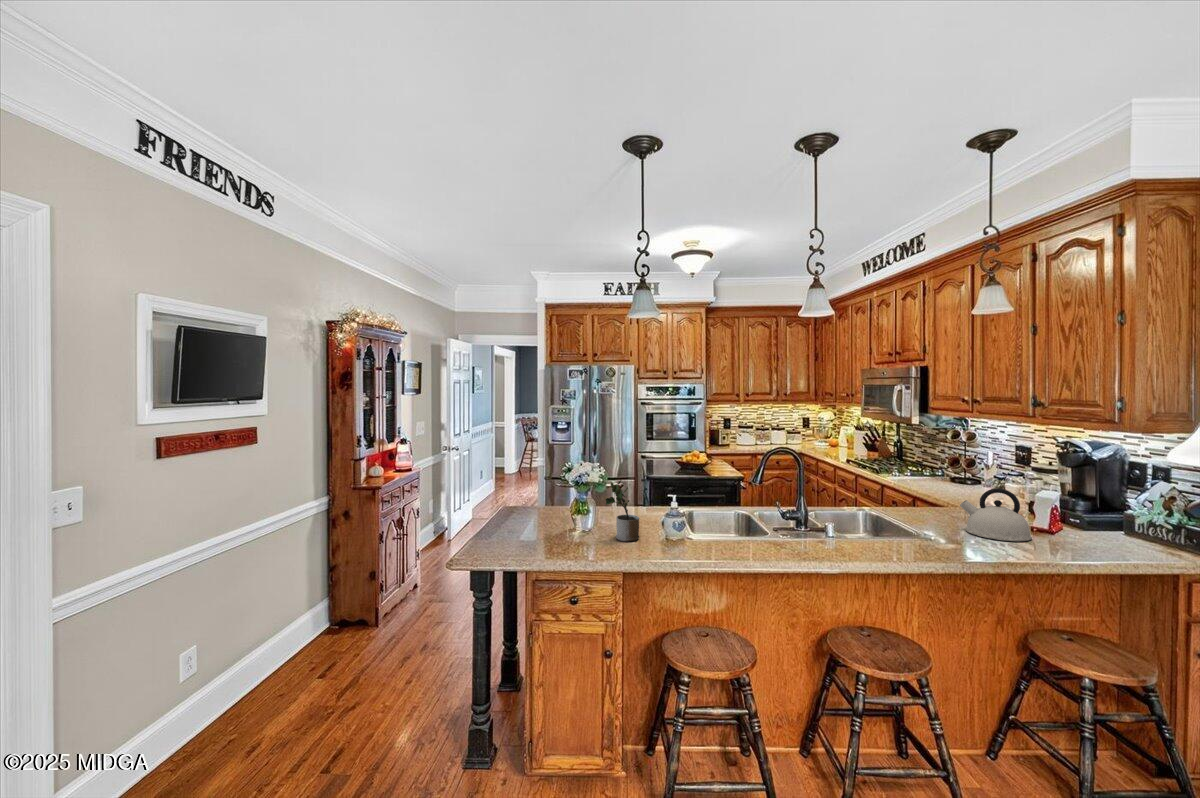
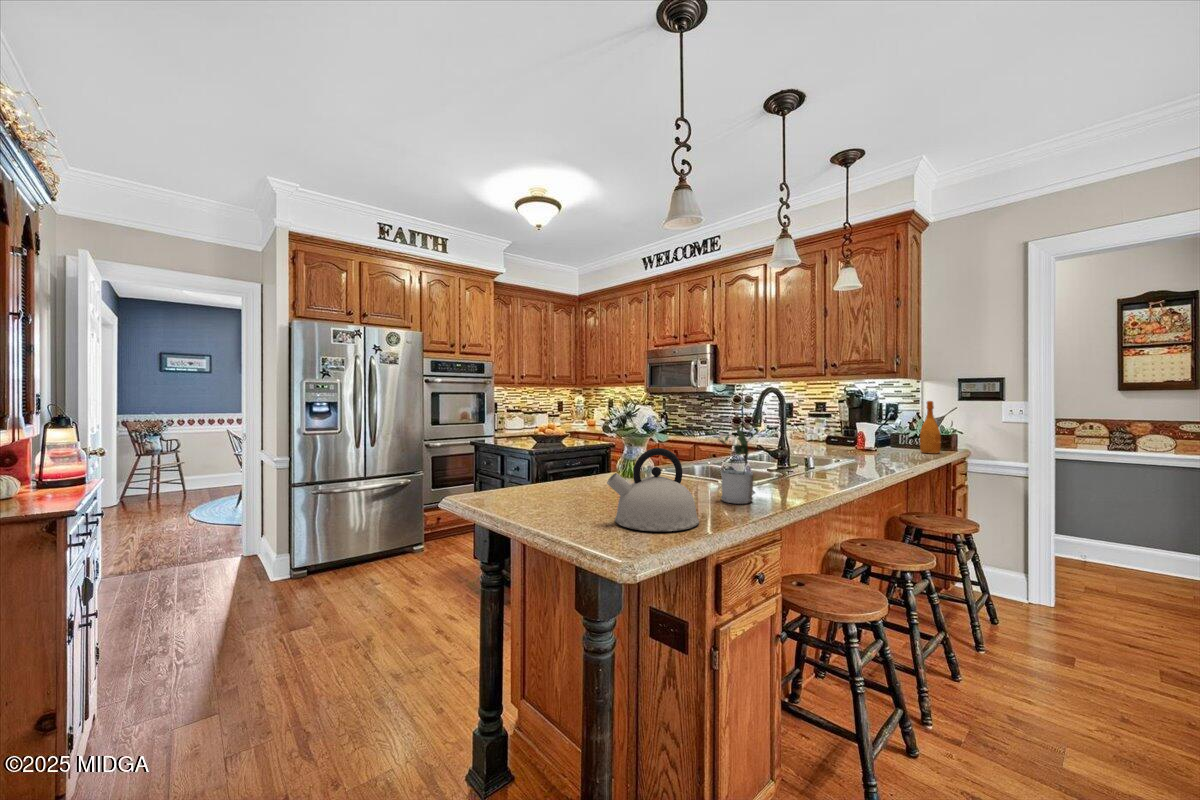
wine bottle: none [1085,471,1119,548] -> present [920,401,941,454]
kettle: present [960,488,1032,541] -> present [607,448,699,531]

